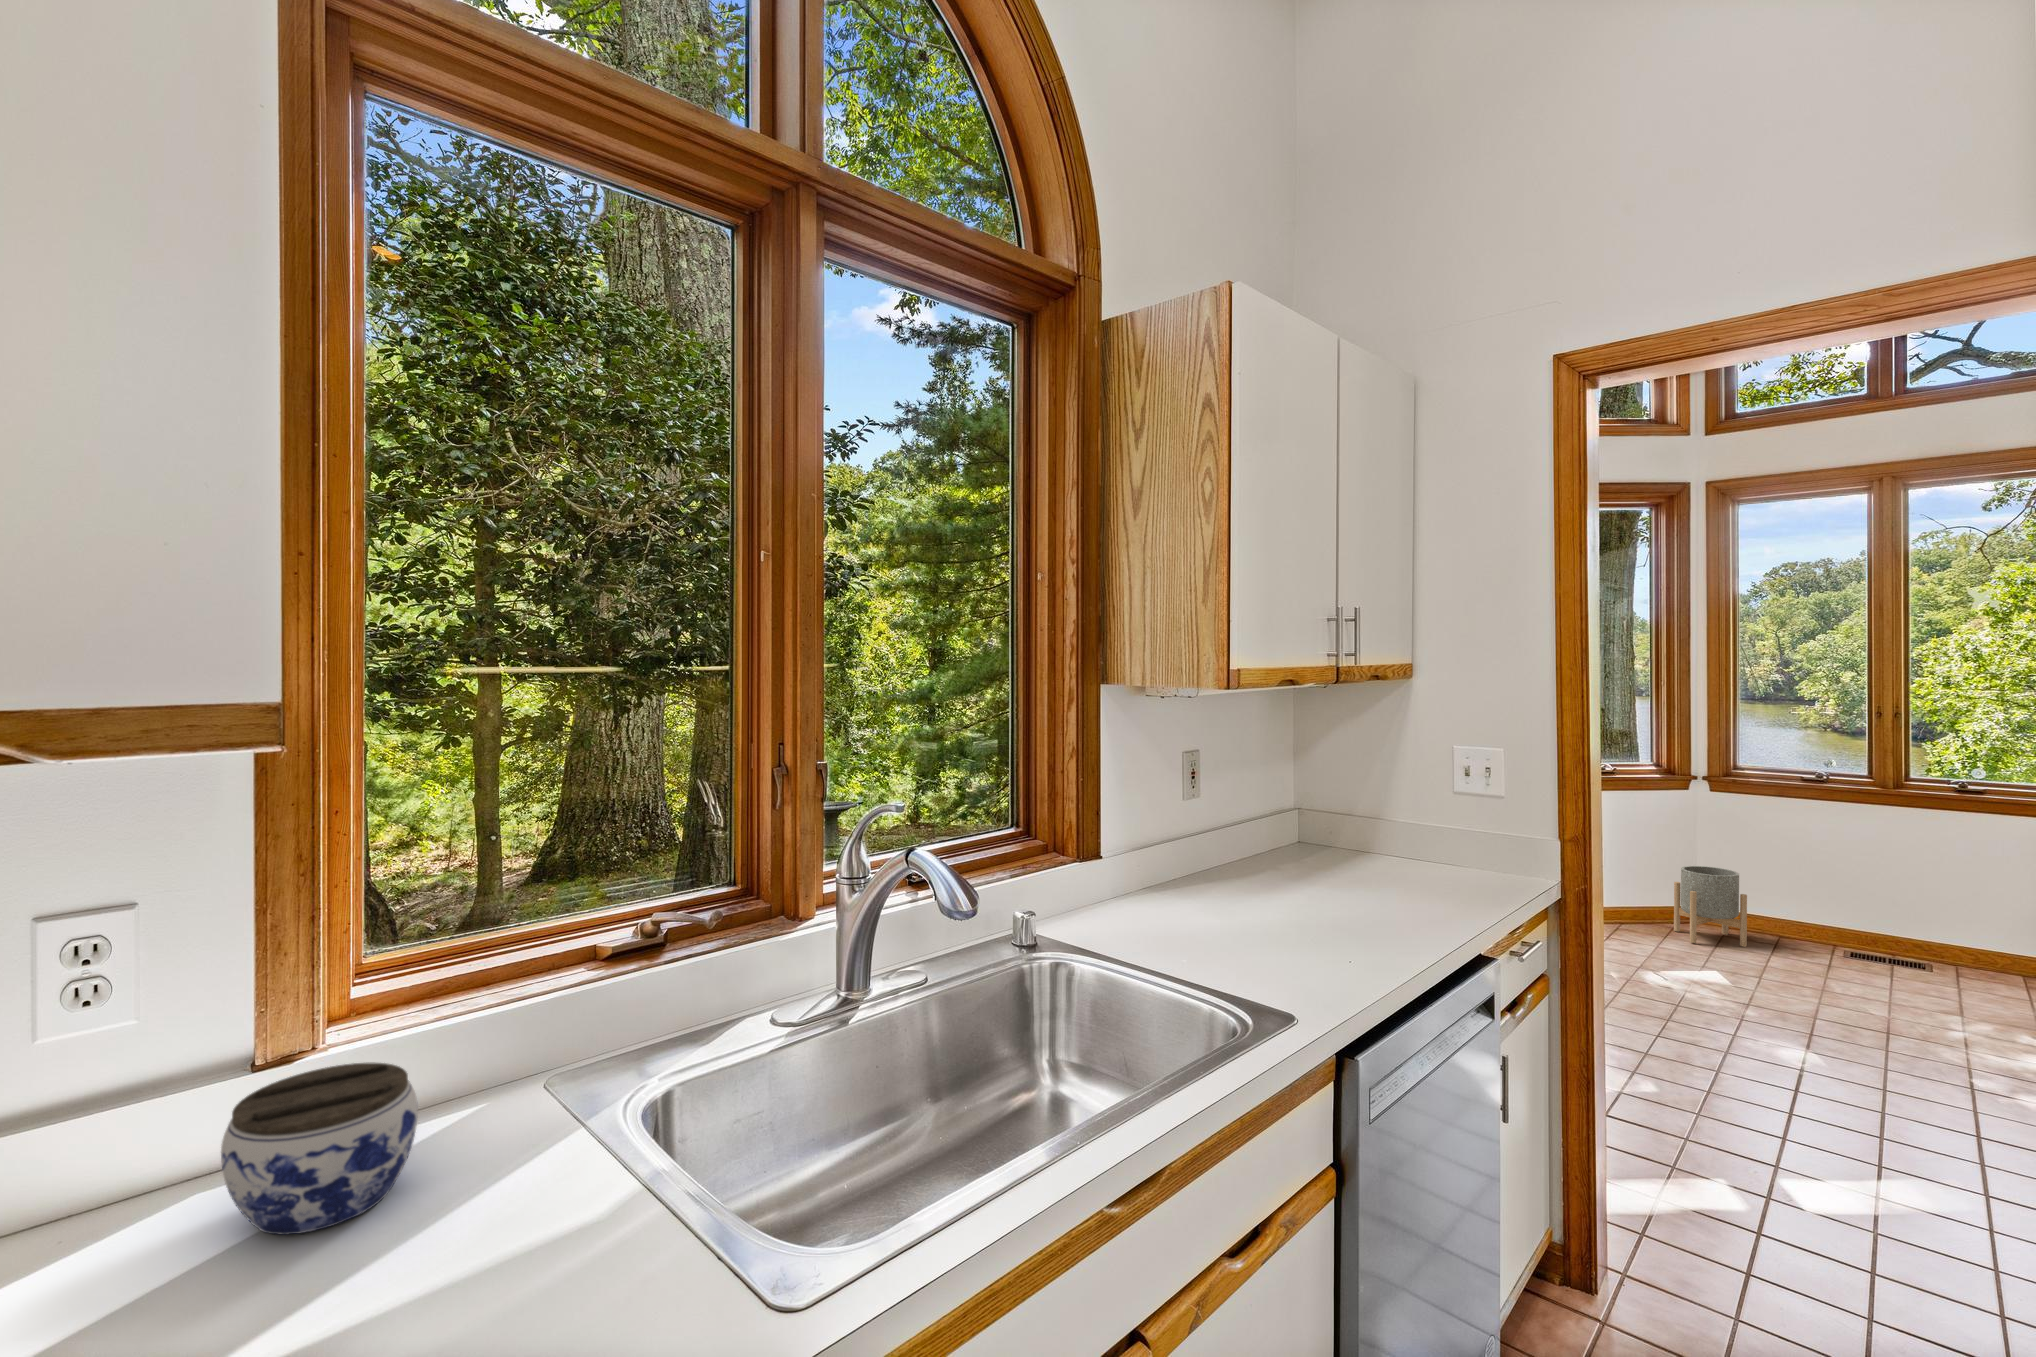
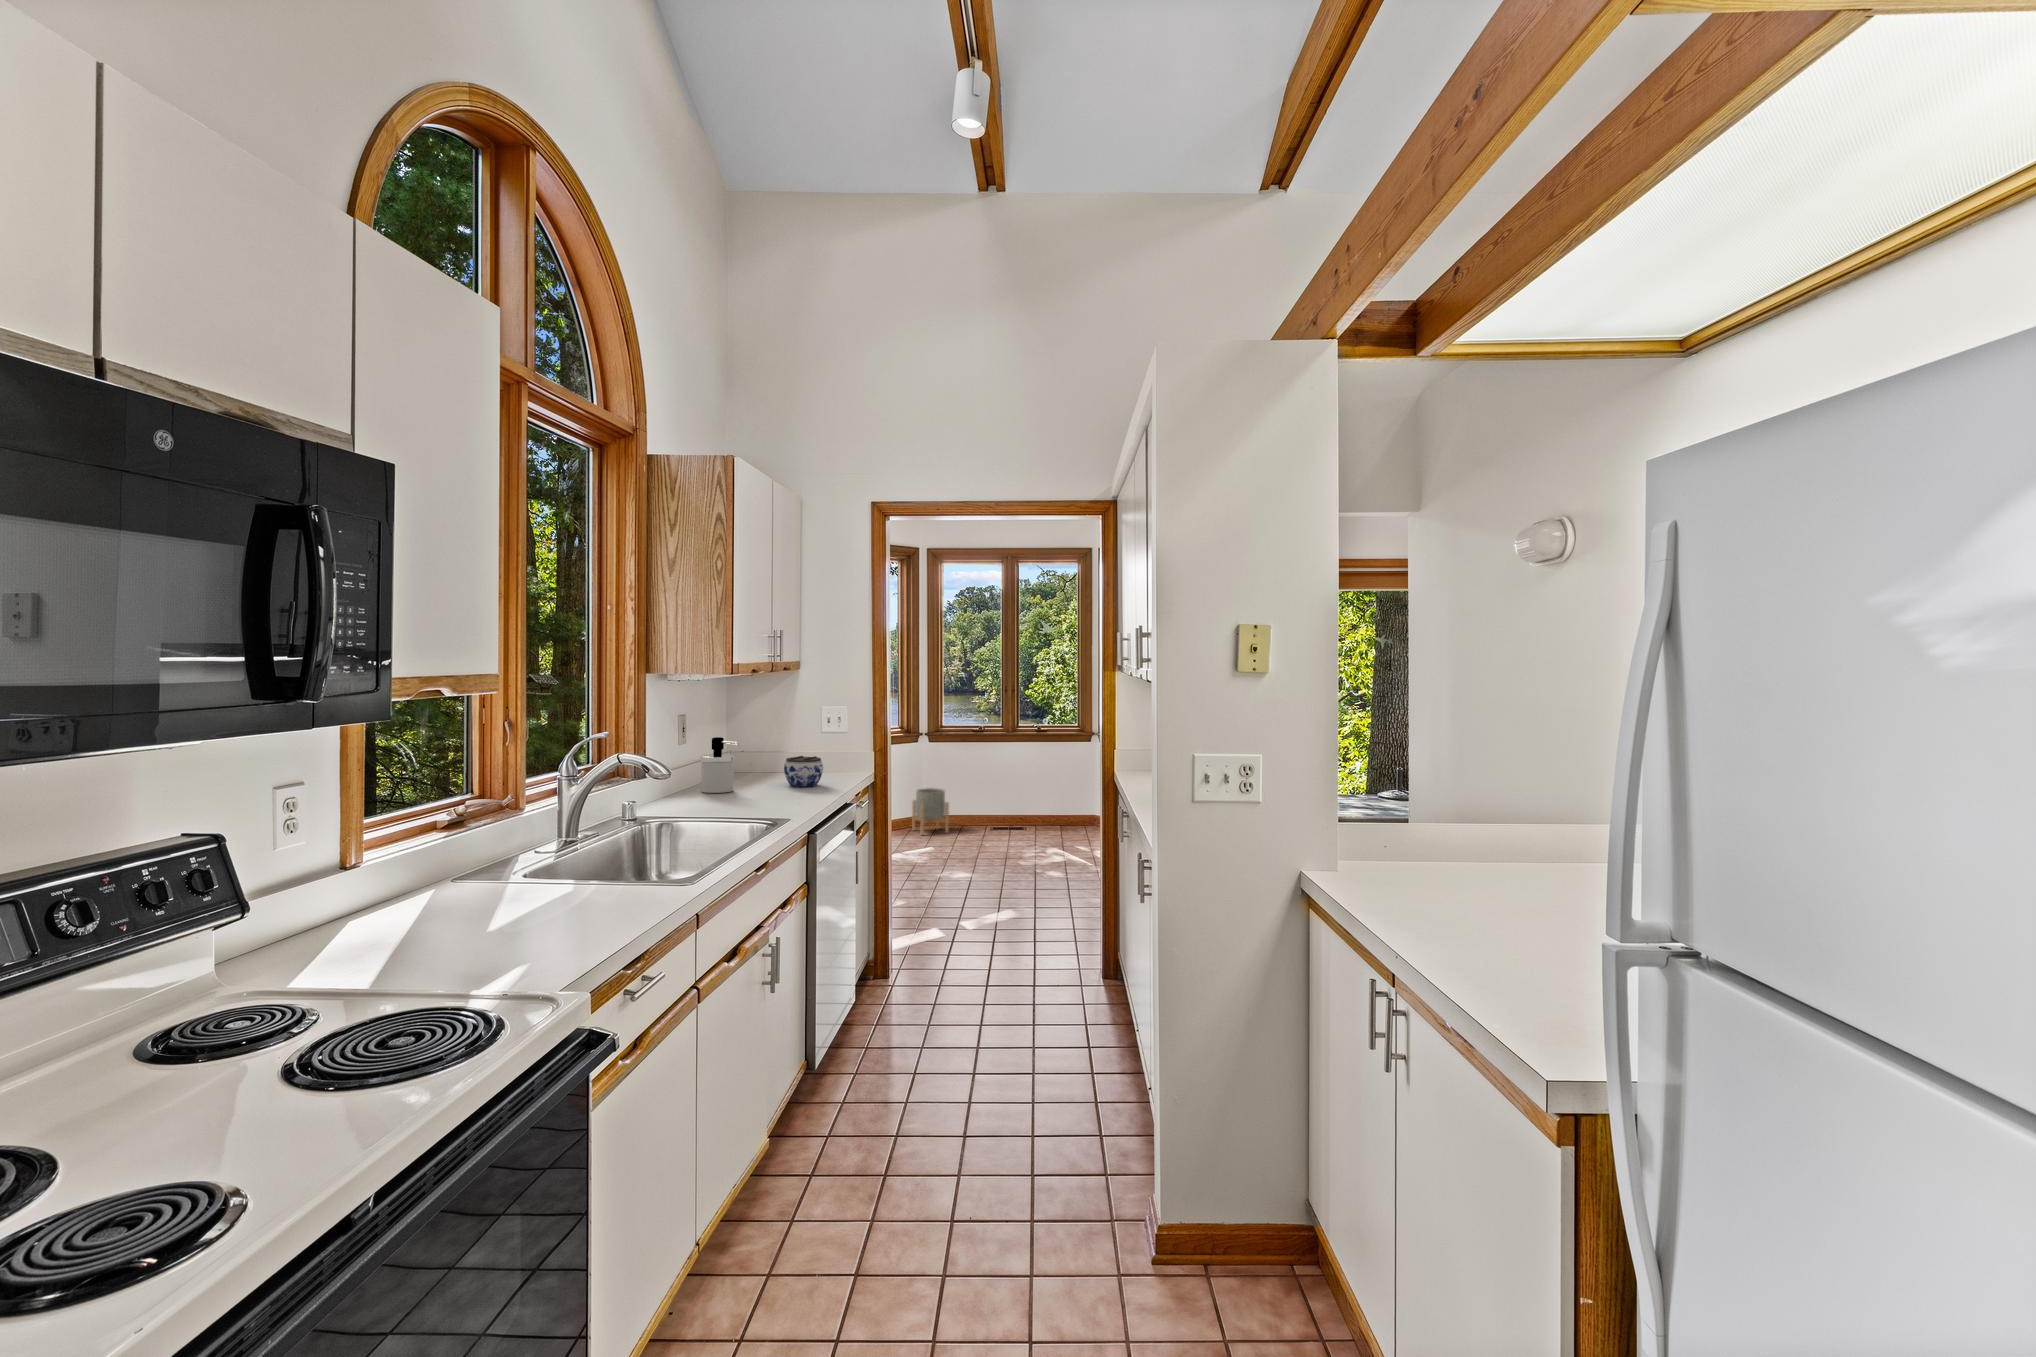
soap dispenser: none [1205,795,1271,895] -> present [700,737,744,793]
jar: present [221,1063,418,1235] -> present [784,756,823,787]

